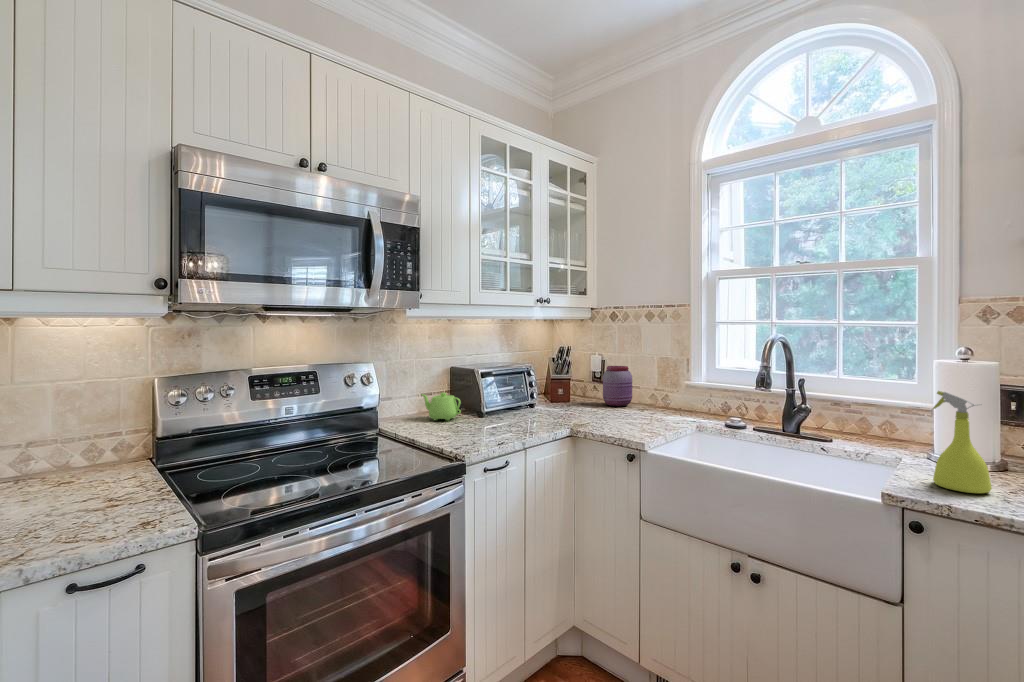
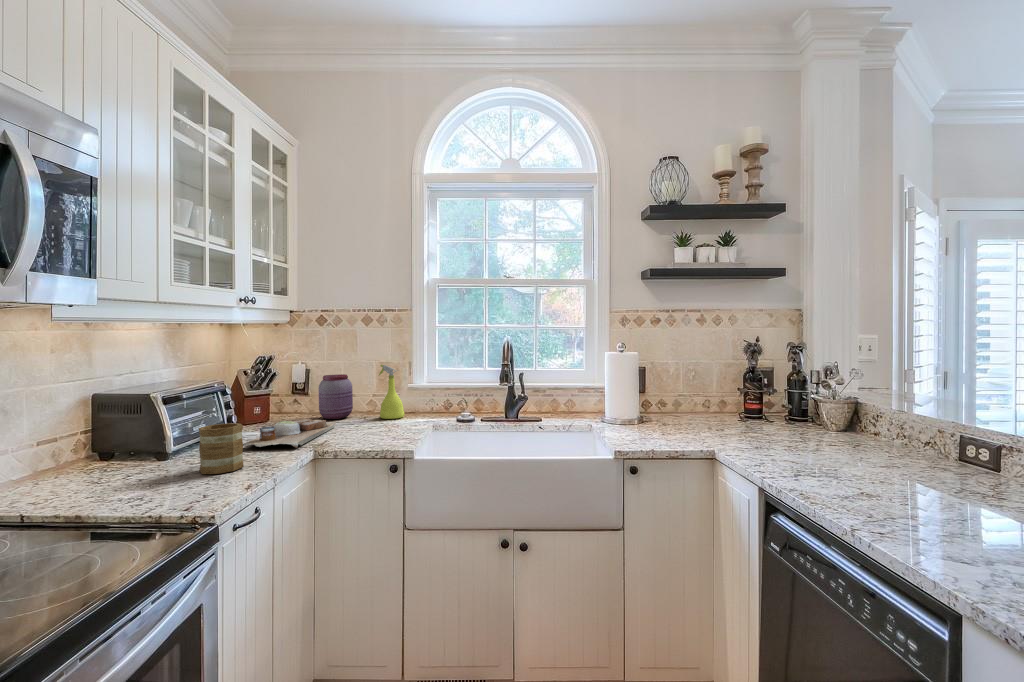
spray bottle: present [933,391,992,493] -> present [379,365,404,419]
teapot: present [421,393,461,421] -> none [46,431,136,478]
mug: none [485,397,512,432] -> present [199,423,244,474]
cutting board: none [523,402,605,424] -> present [243,418,335,448]

